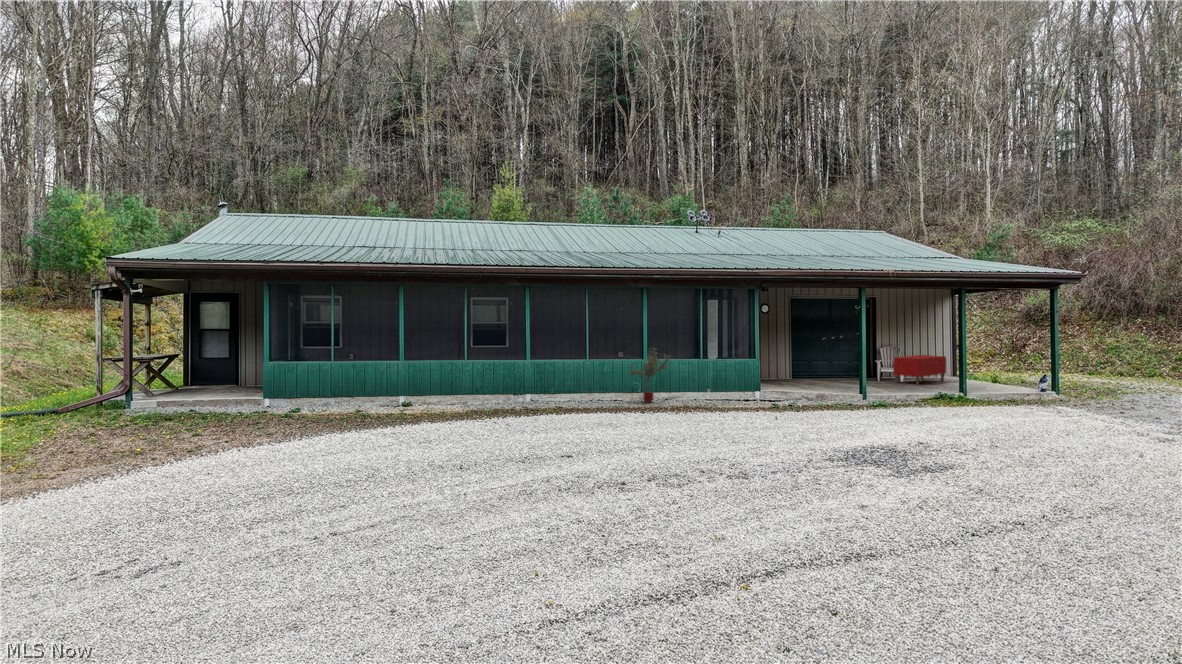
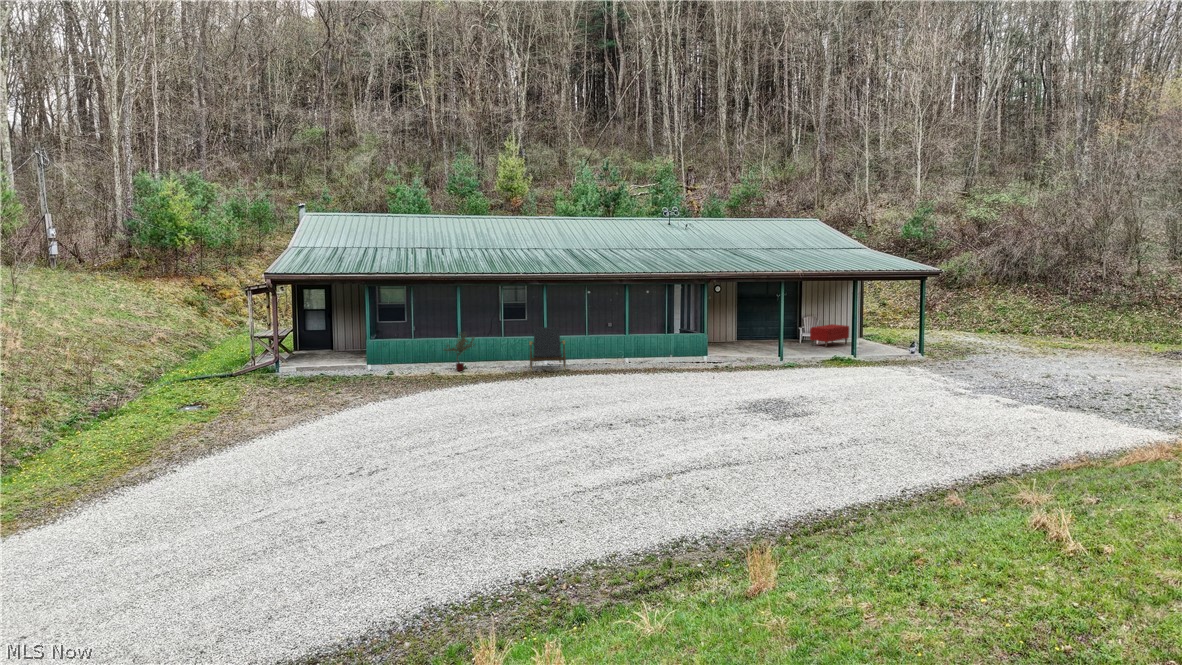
lounge chair: none [501,347,554,409] -> present [529,327,566,370]
potted tree: present [628,348,670,403] -> present [444,332,475,371]

